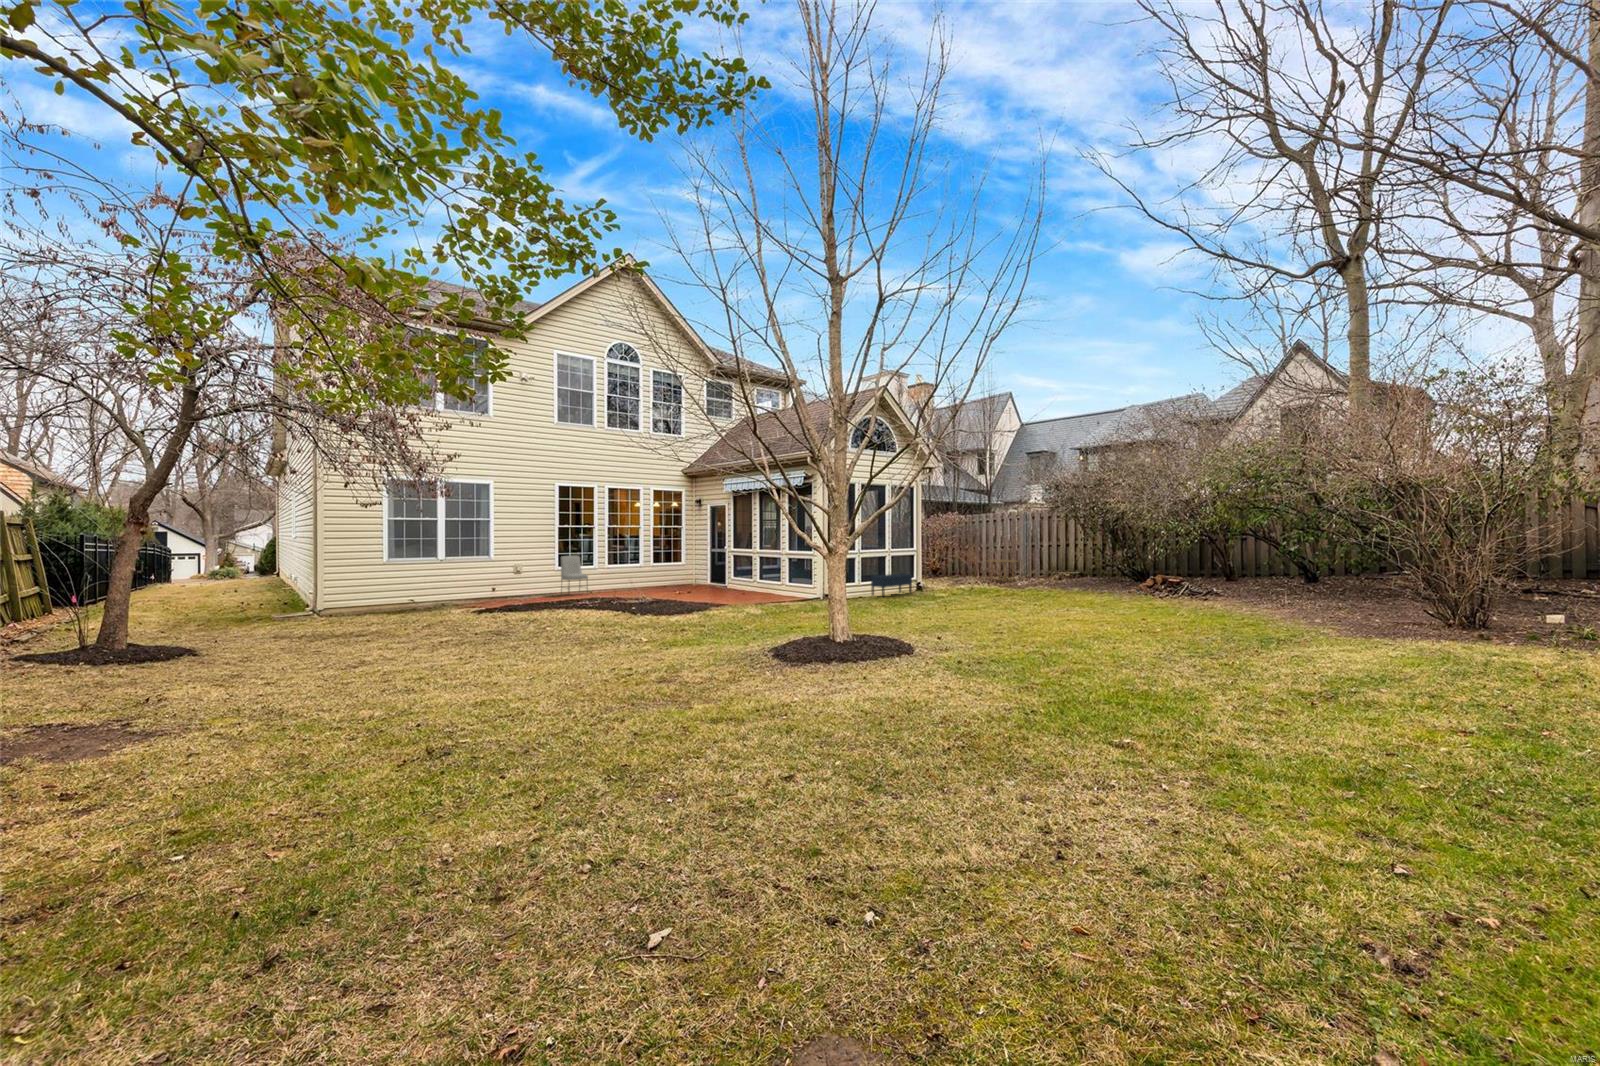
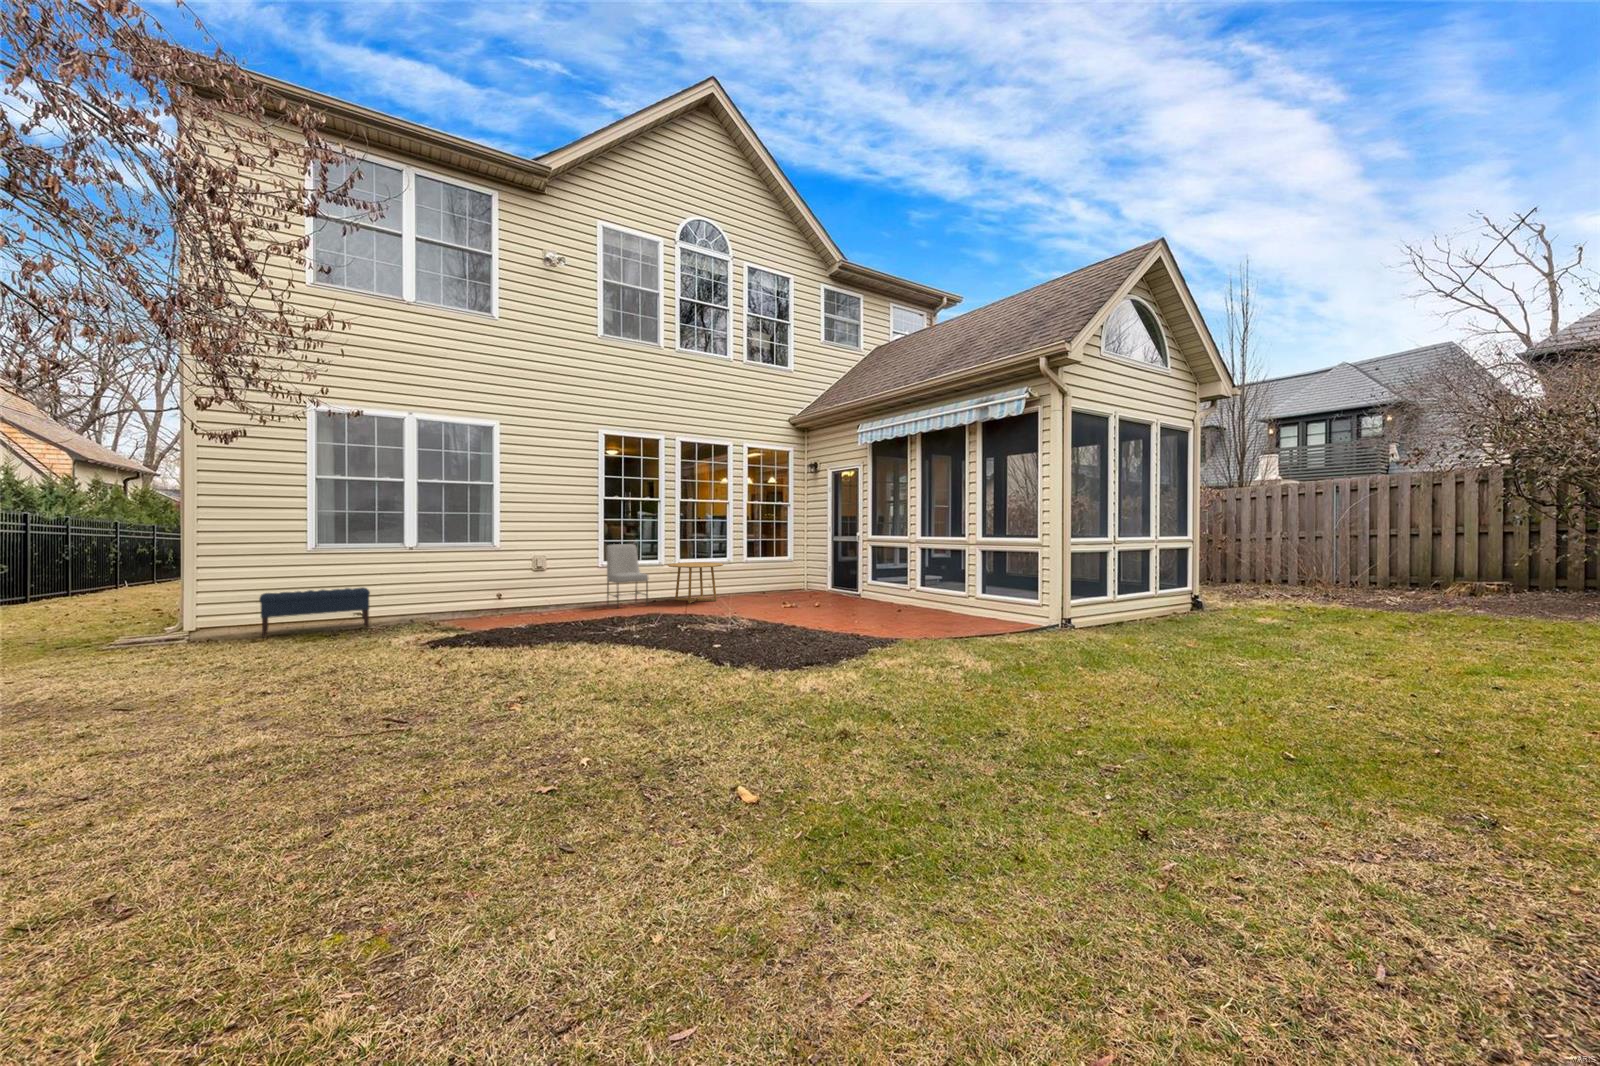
round table: present [988,560,1017,582] -> present [668,562,723,603]
bench: present [871,573,912,597] -> present [259,587,370,638]

